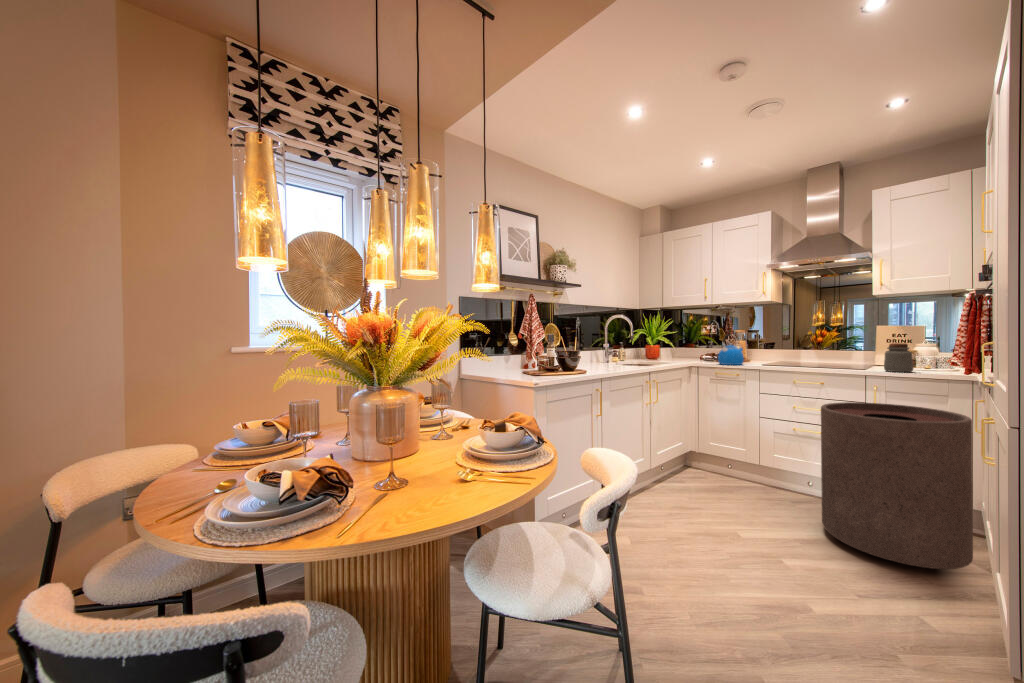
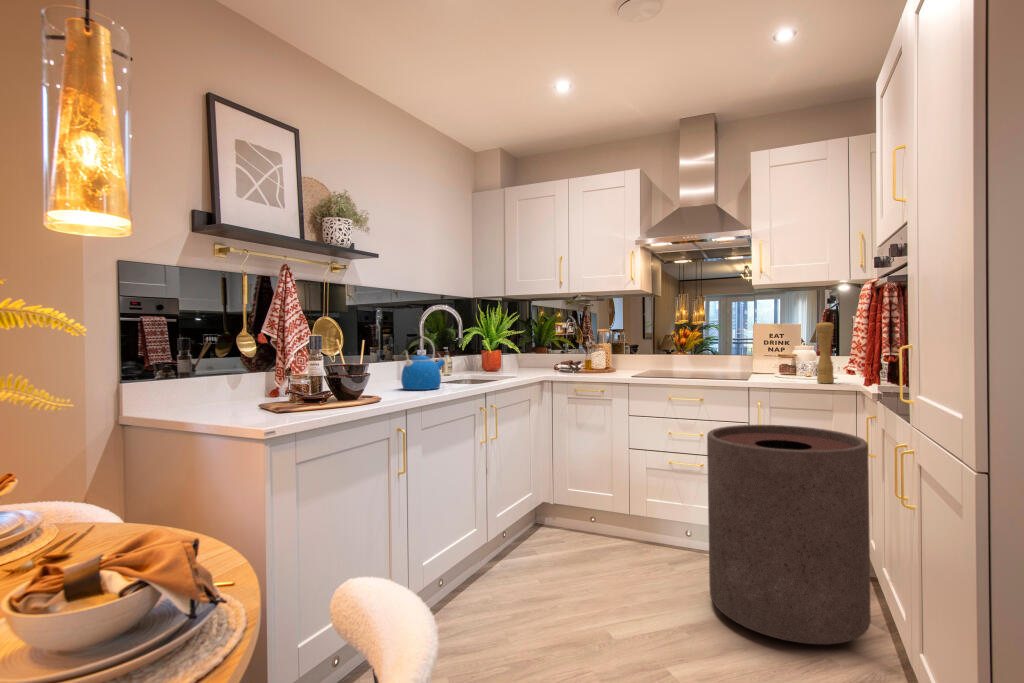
pepper mill: none [931,324,950,373] -> present [816,322,834,383]
kettle: present [718,334,744,365] -> present [401,336,445,390]
jar: present [884,343,913,372] -> none [769,346,799,383]

